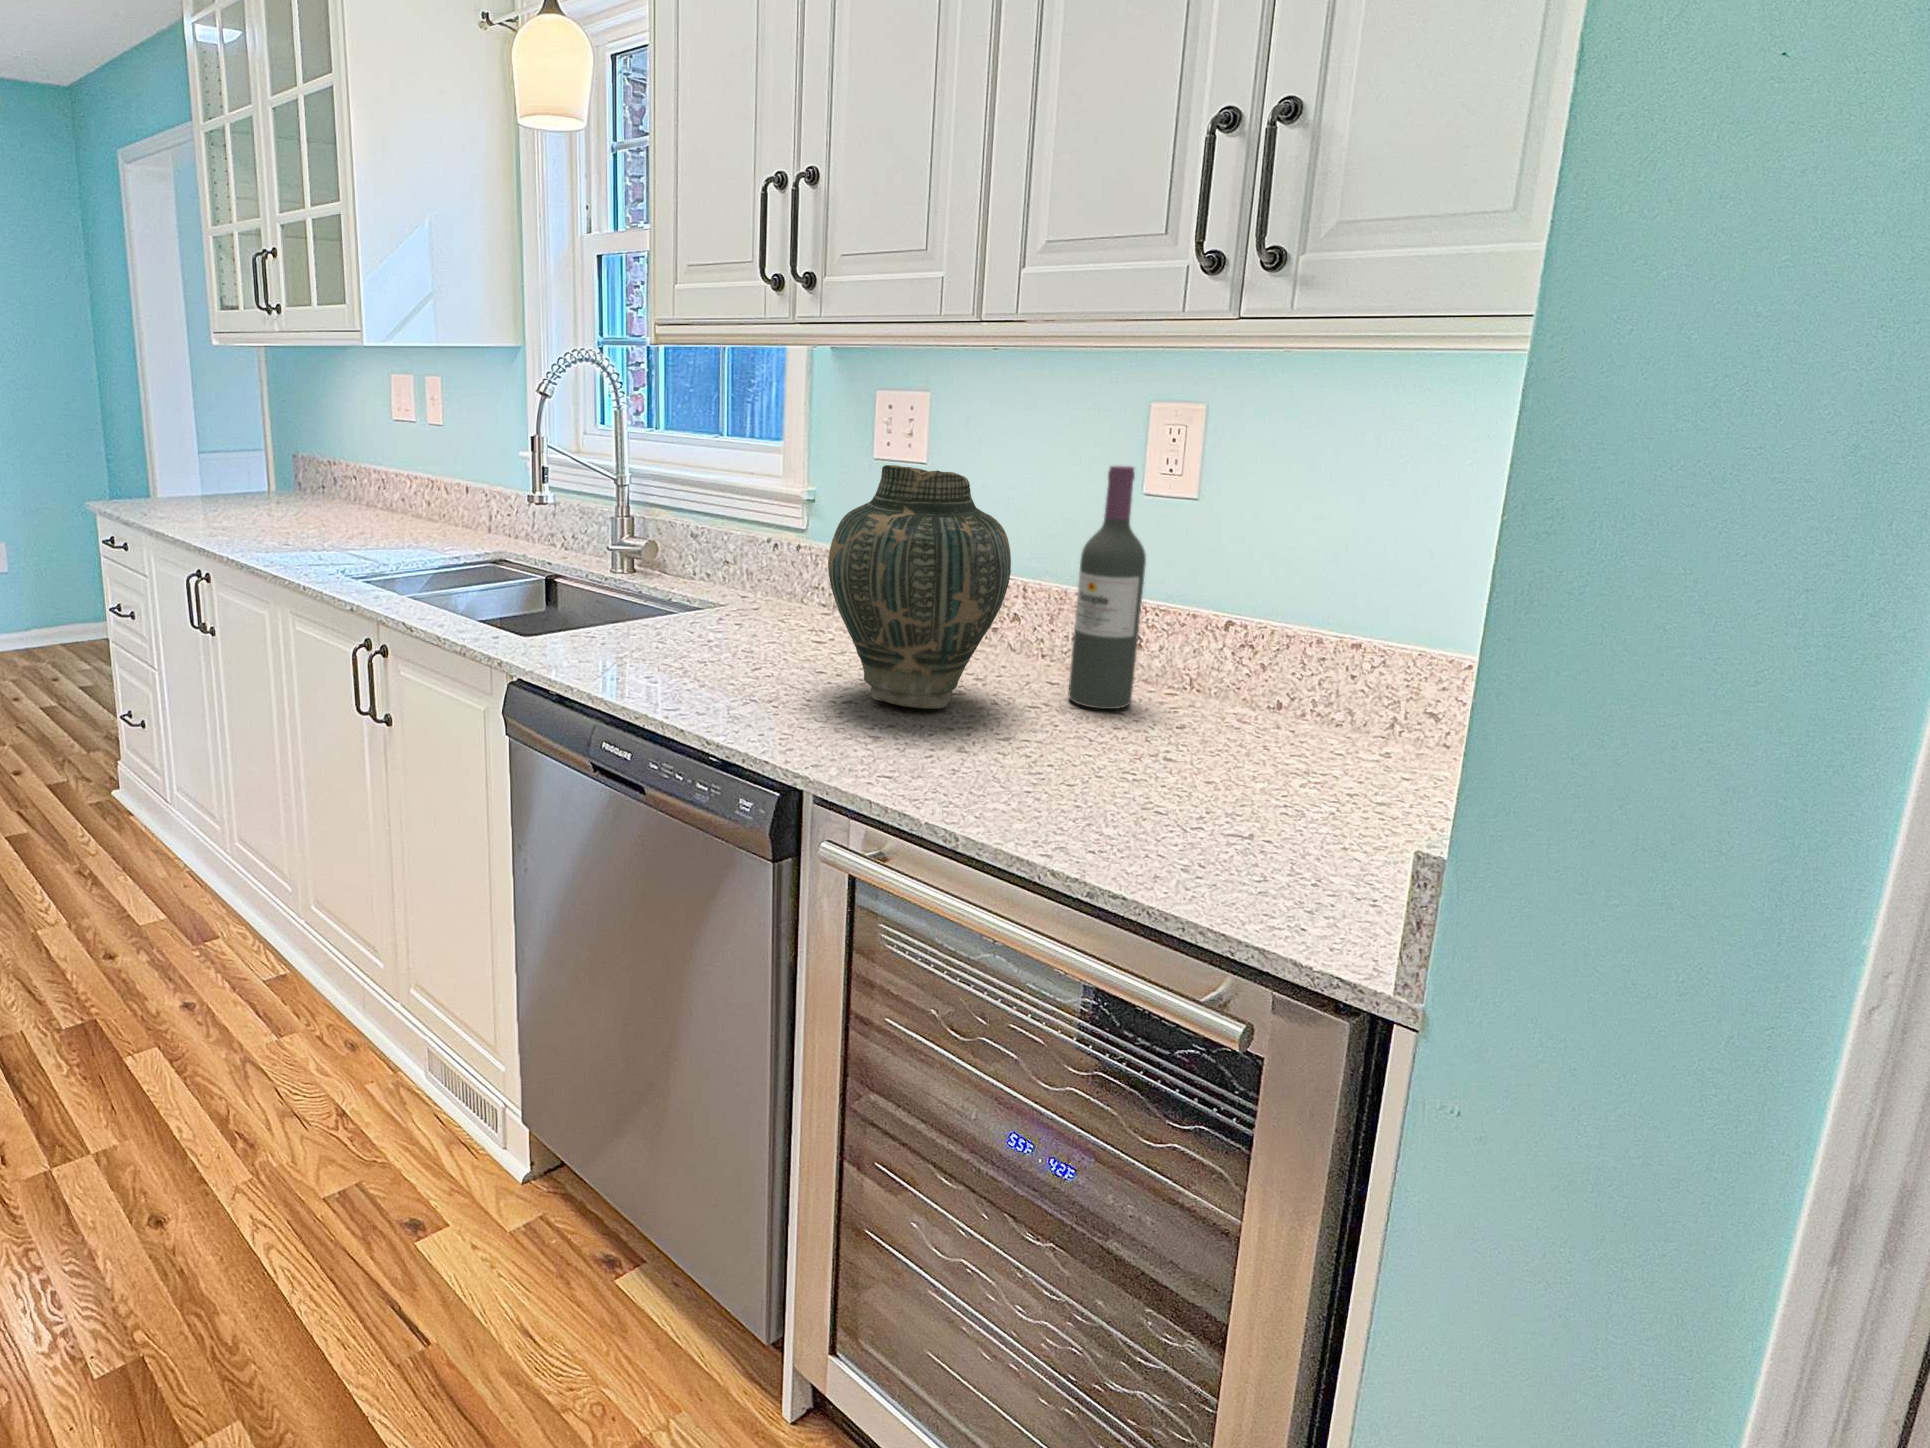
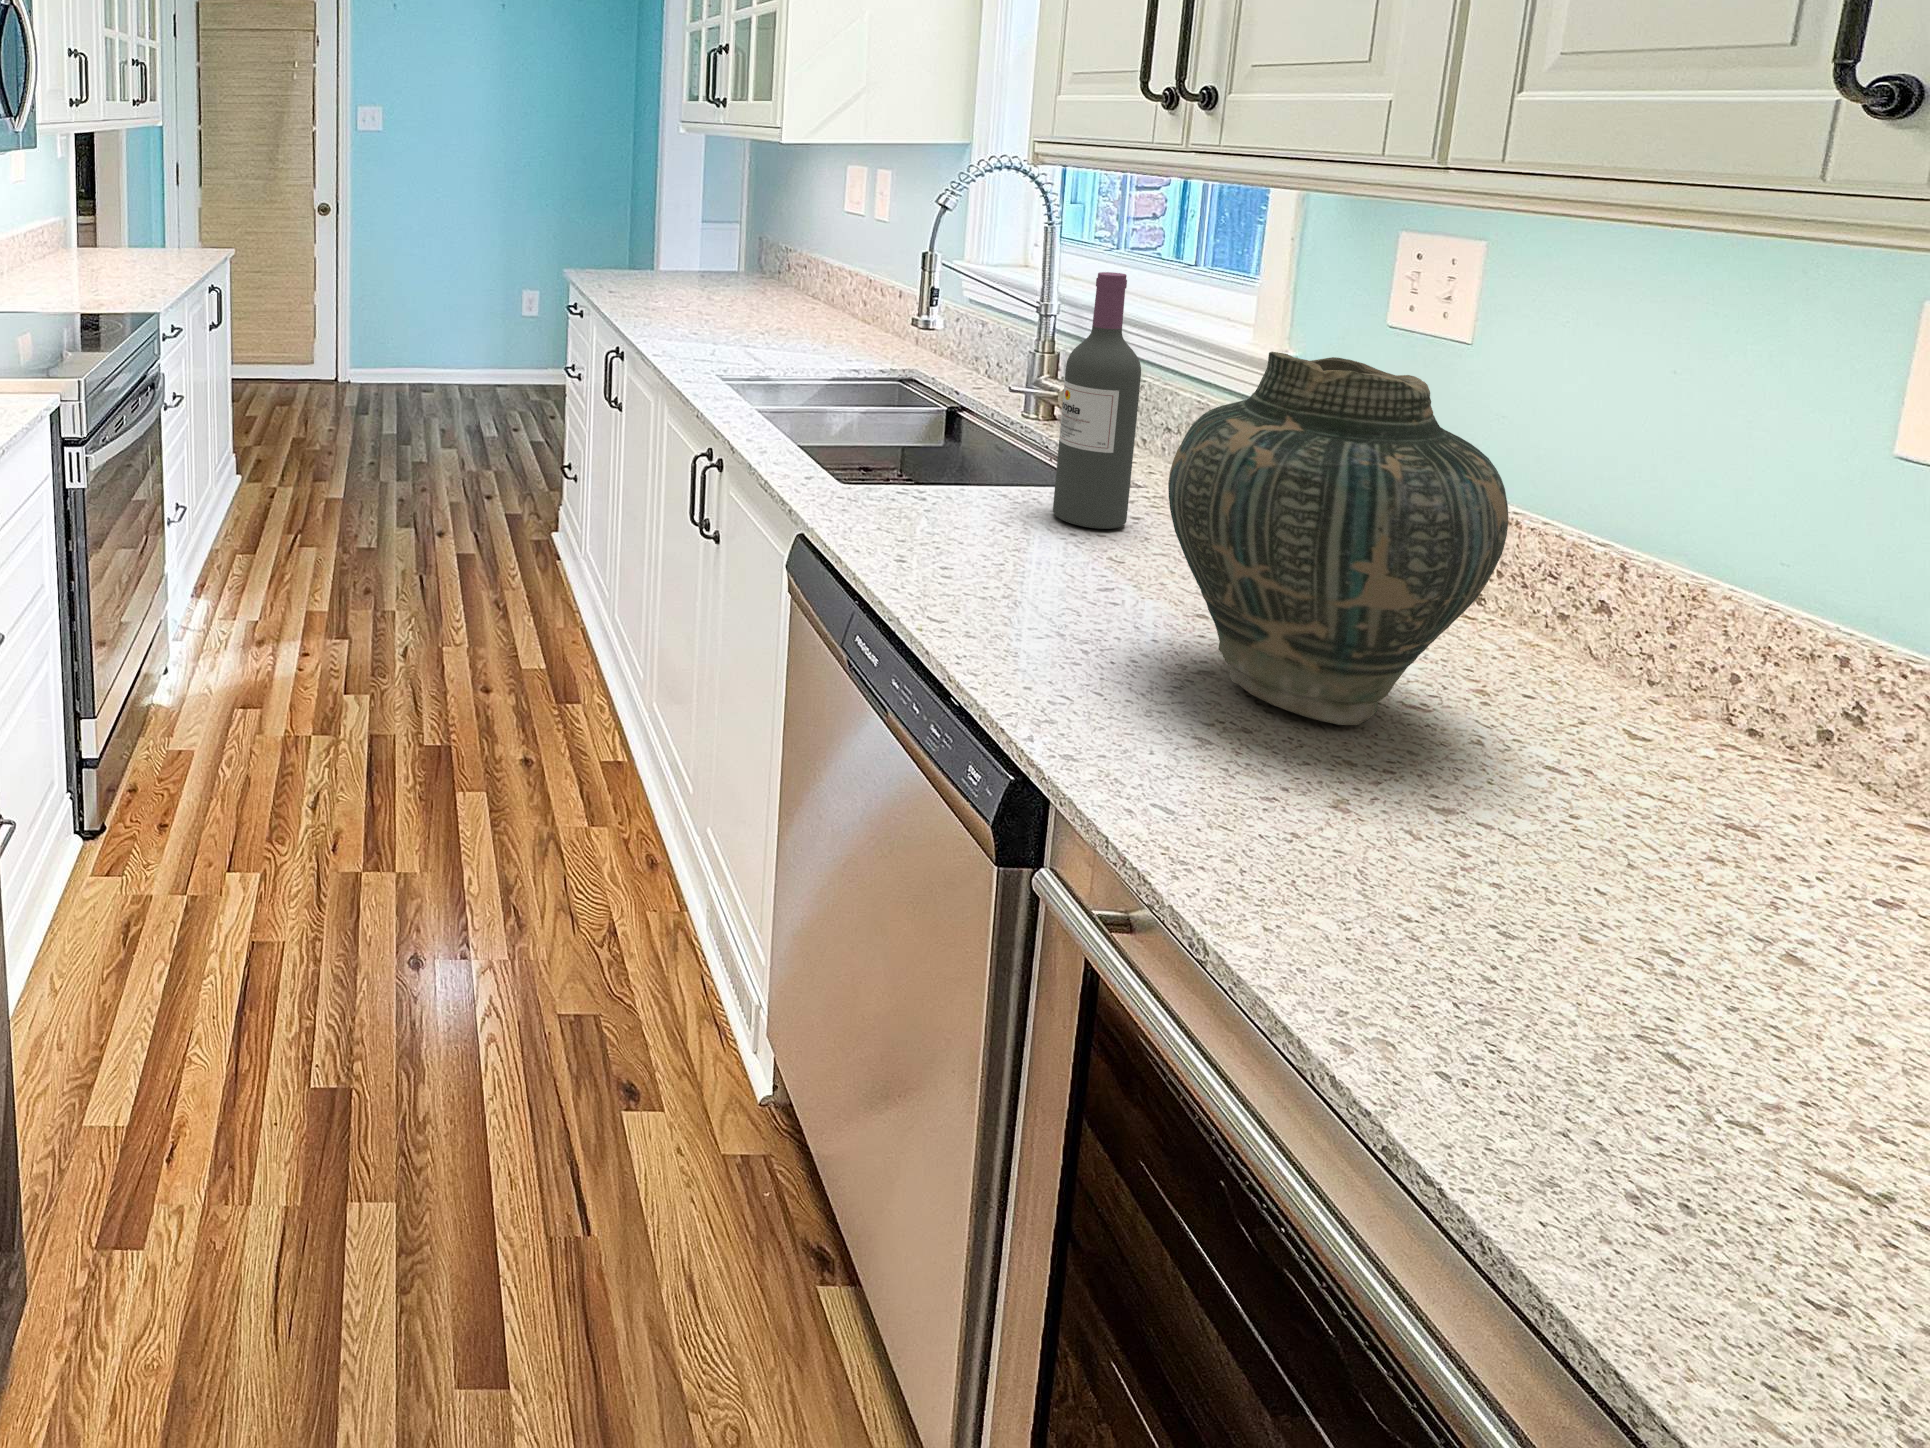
wine bottle: present [1068,466,1146,709] -> present [1053,272,1141,529]

